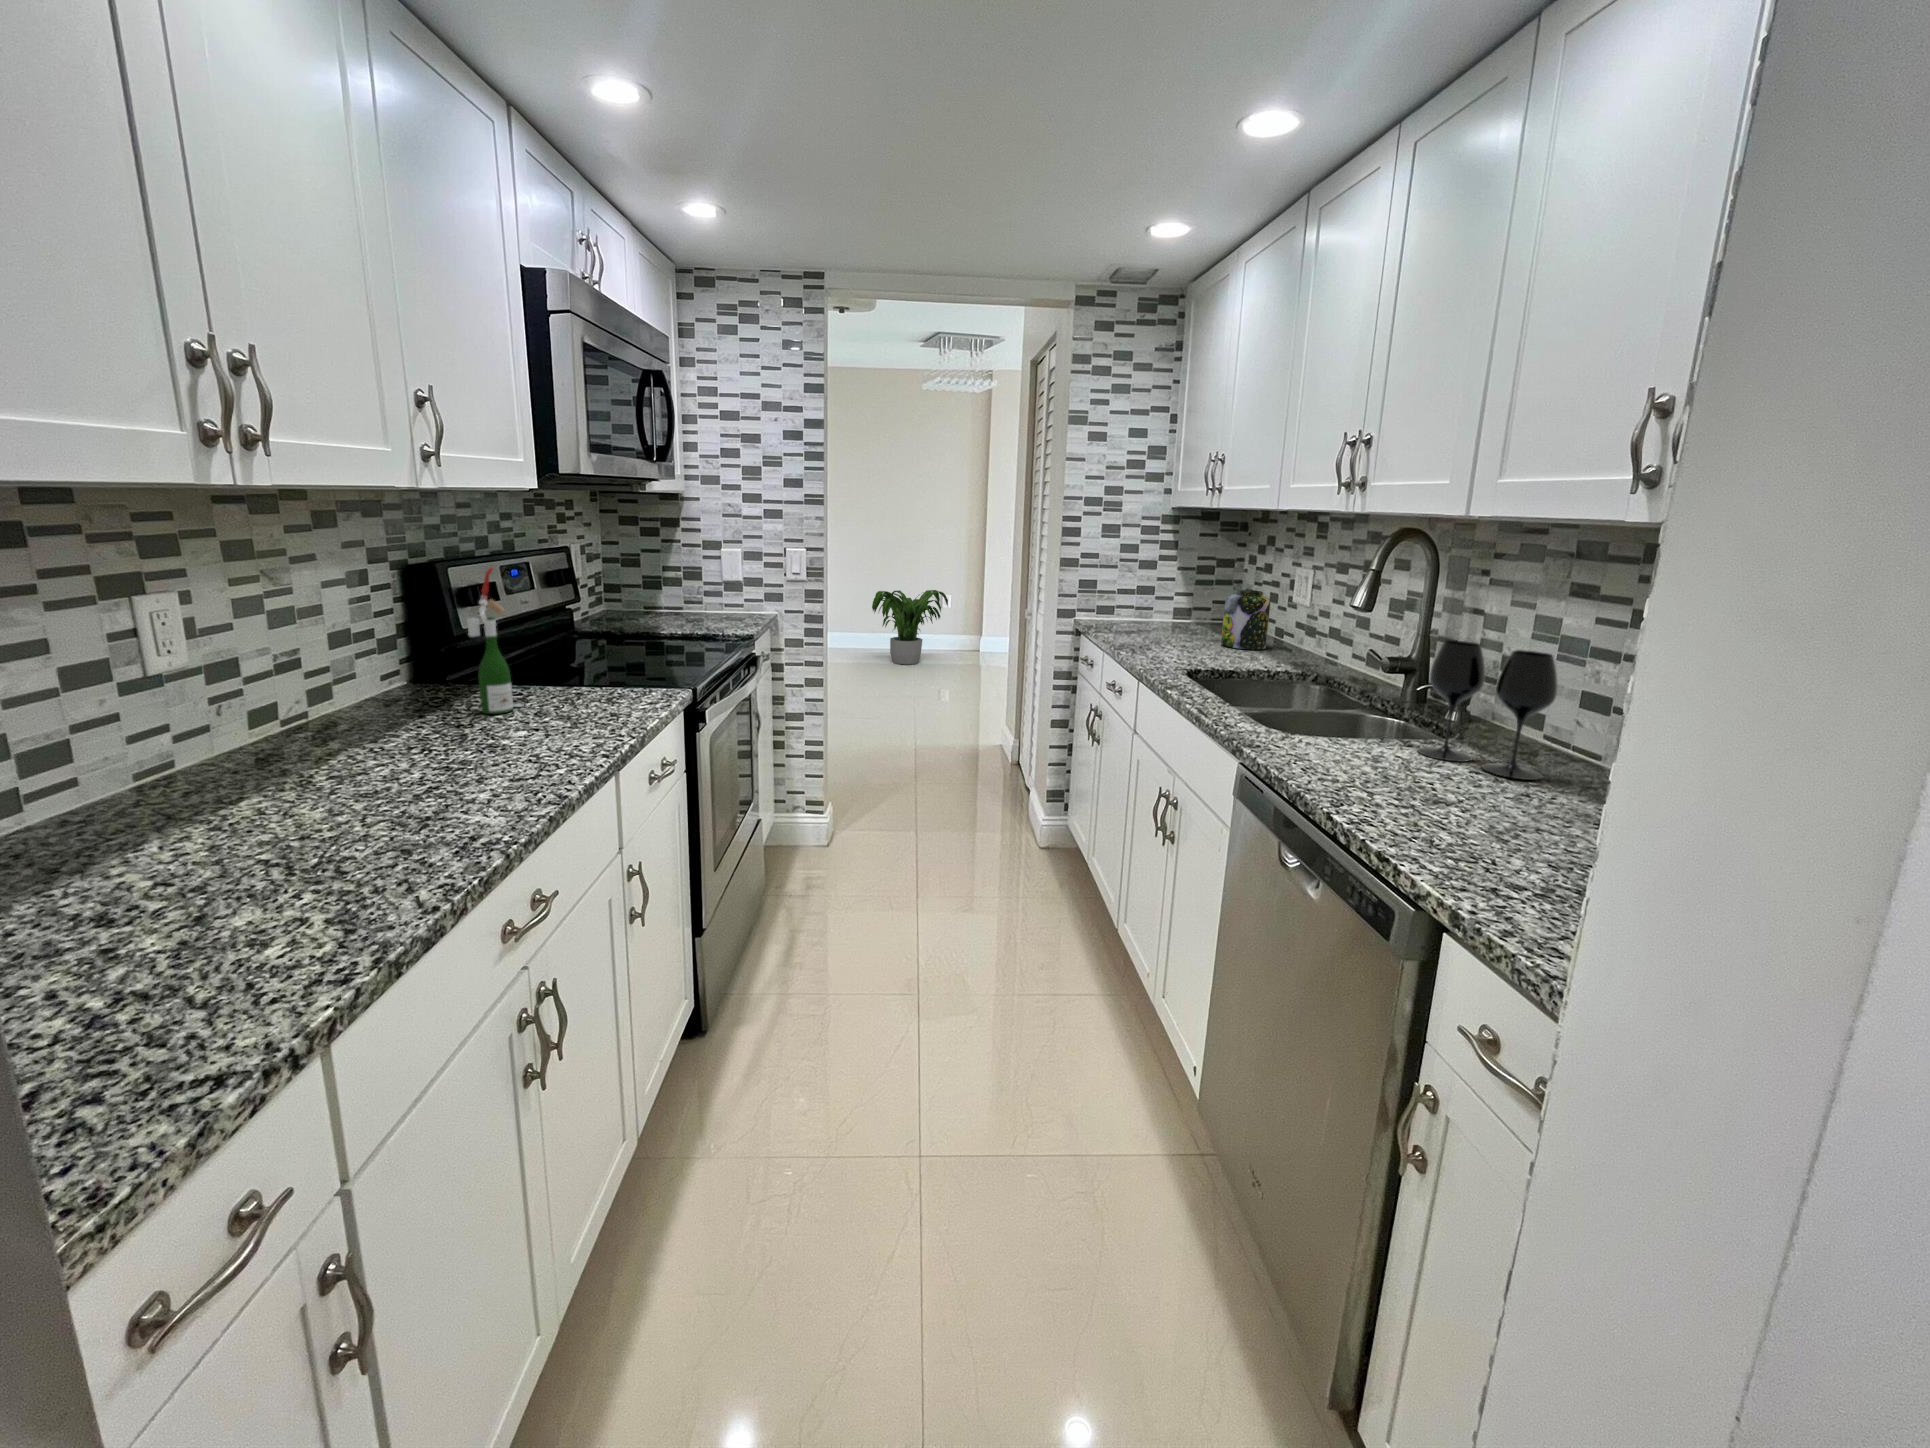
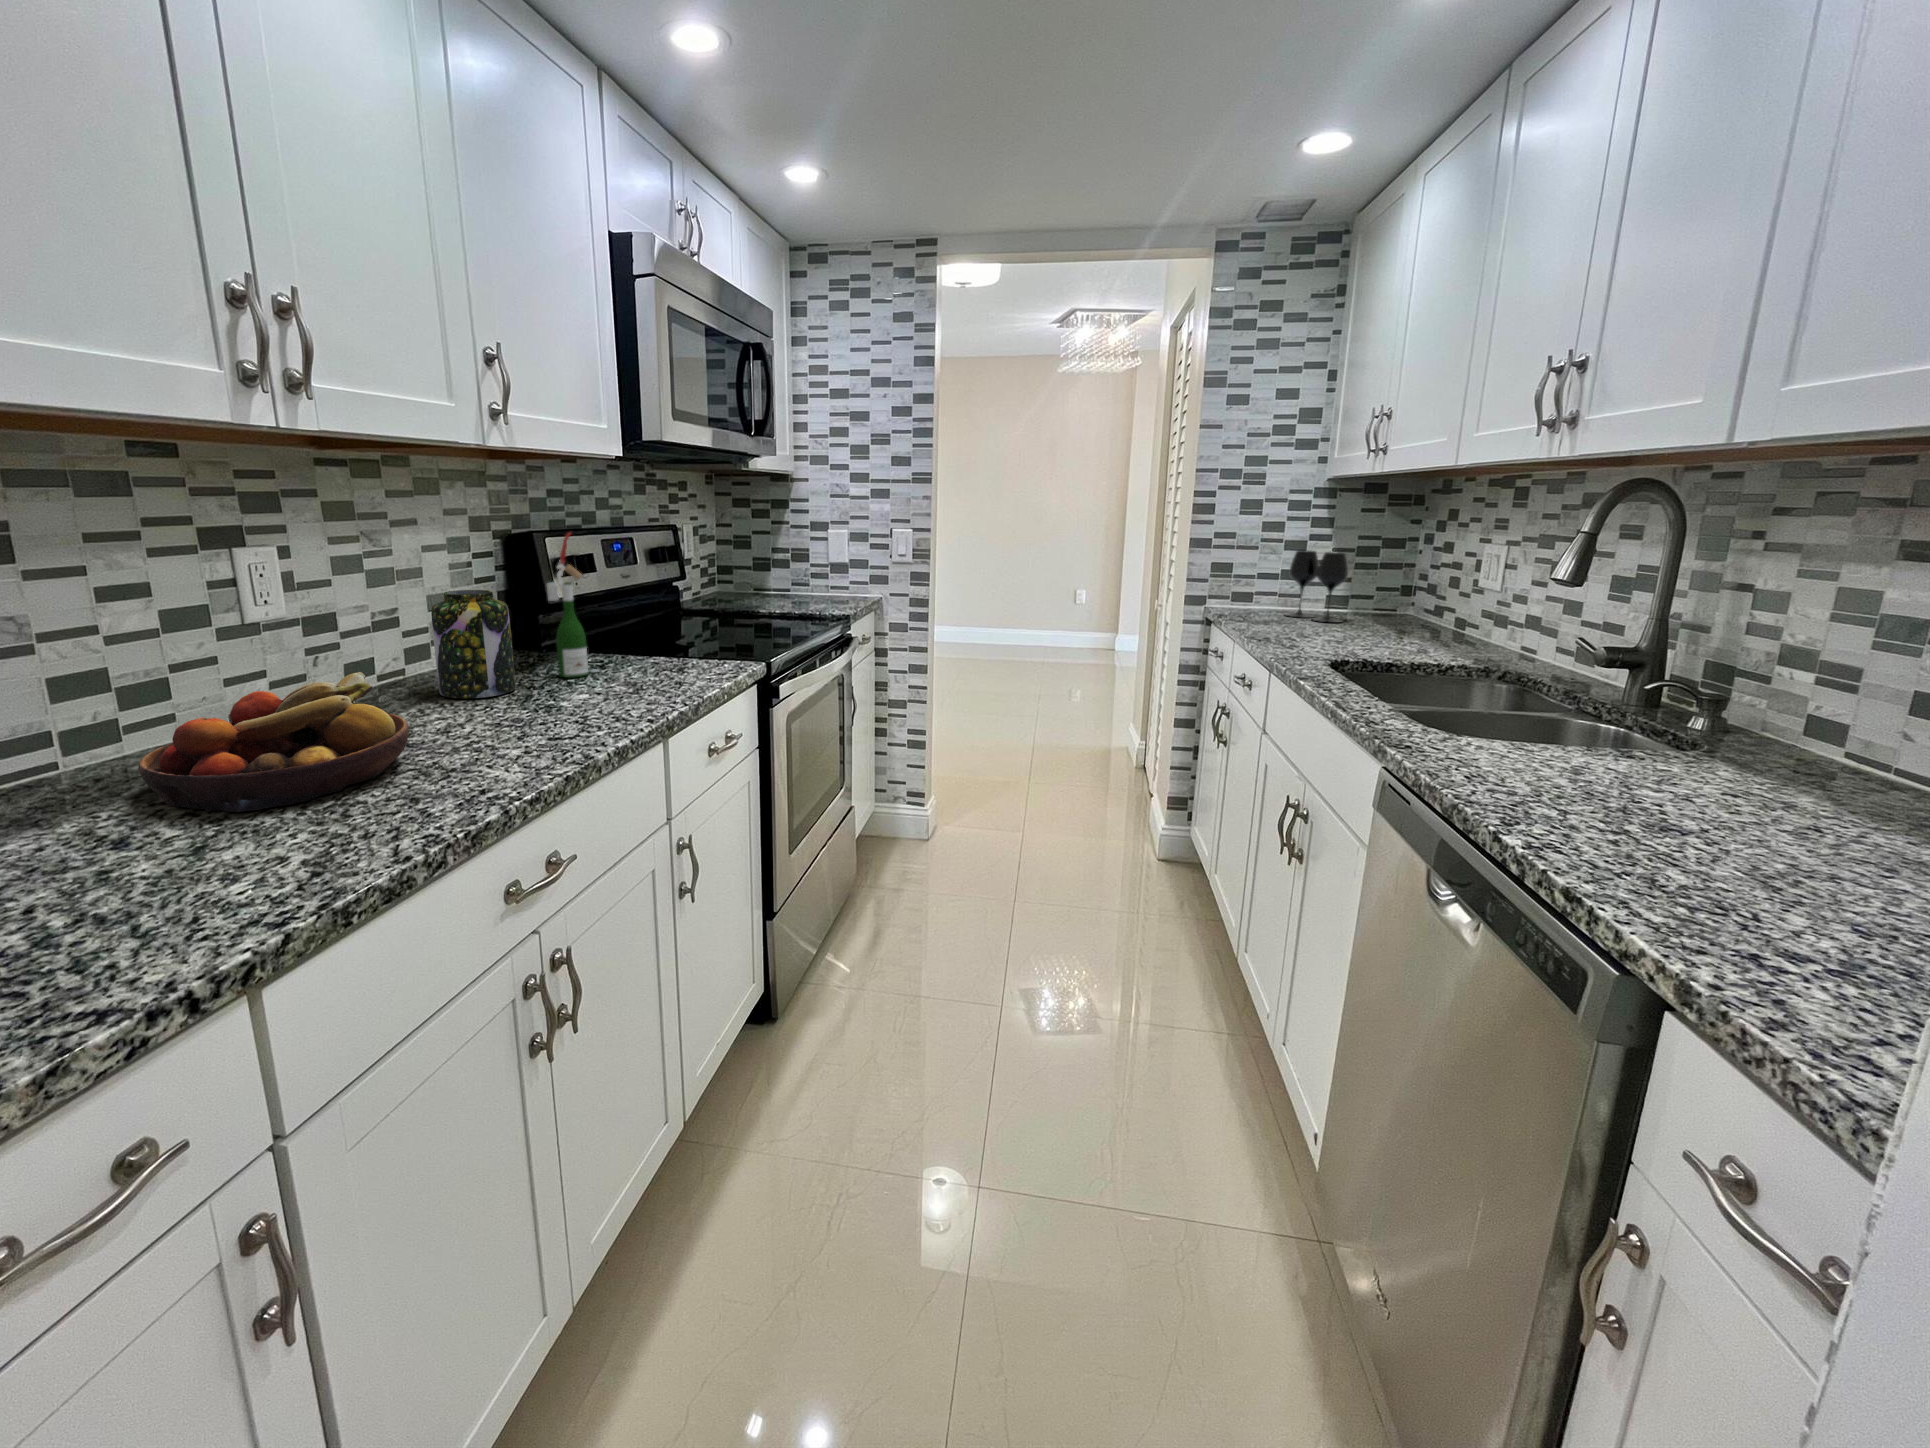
potted plant: present [872,590,948,664] -> none [997,583,1078,659]
jar: present [1221,590,1270,649] -> present [431,590,516,698]
wine glass: present [1418,641,1558,780] -> present [1286,550,1348,622]
fruit bowl: none [82,725,376,882] -> present [138,672,409,812]

